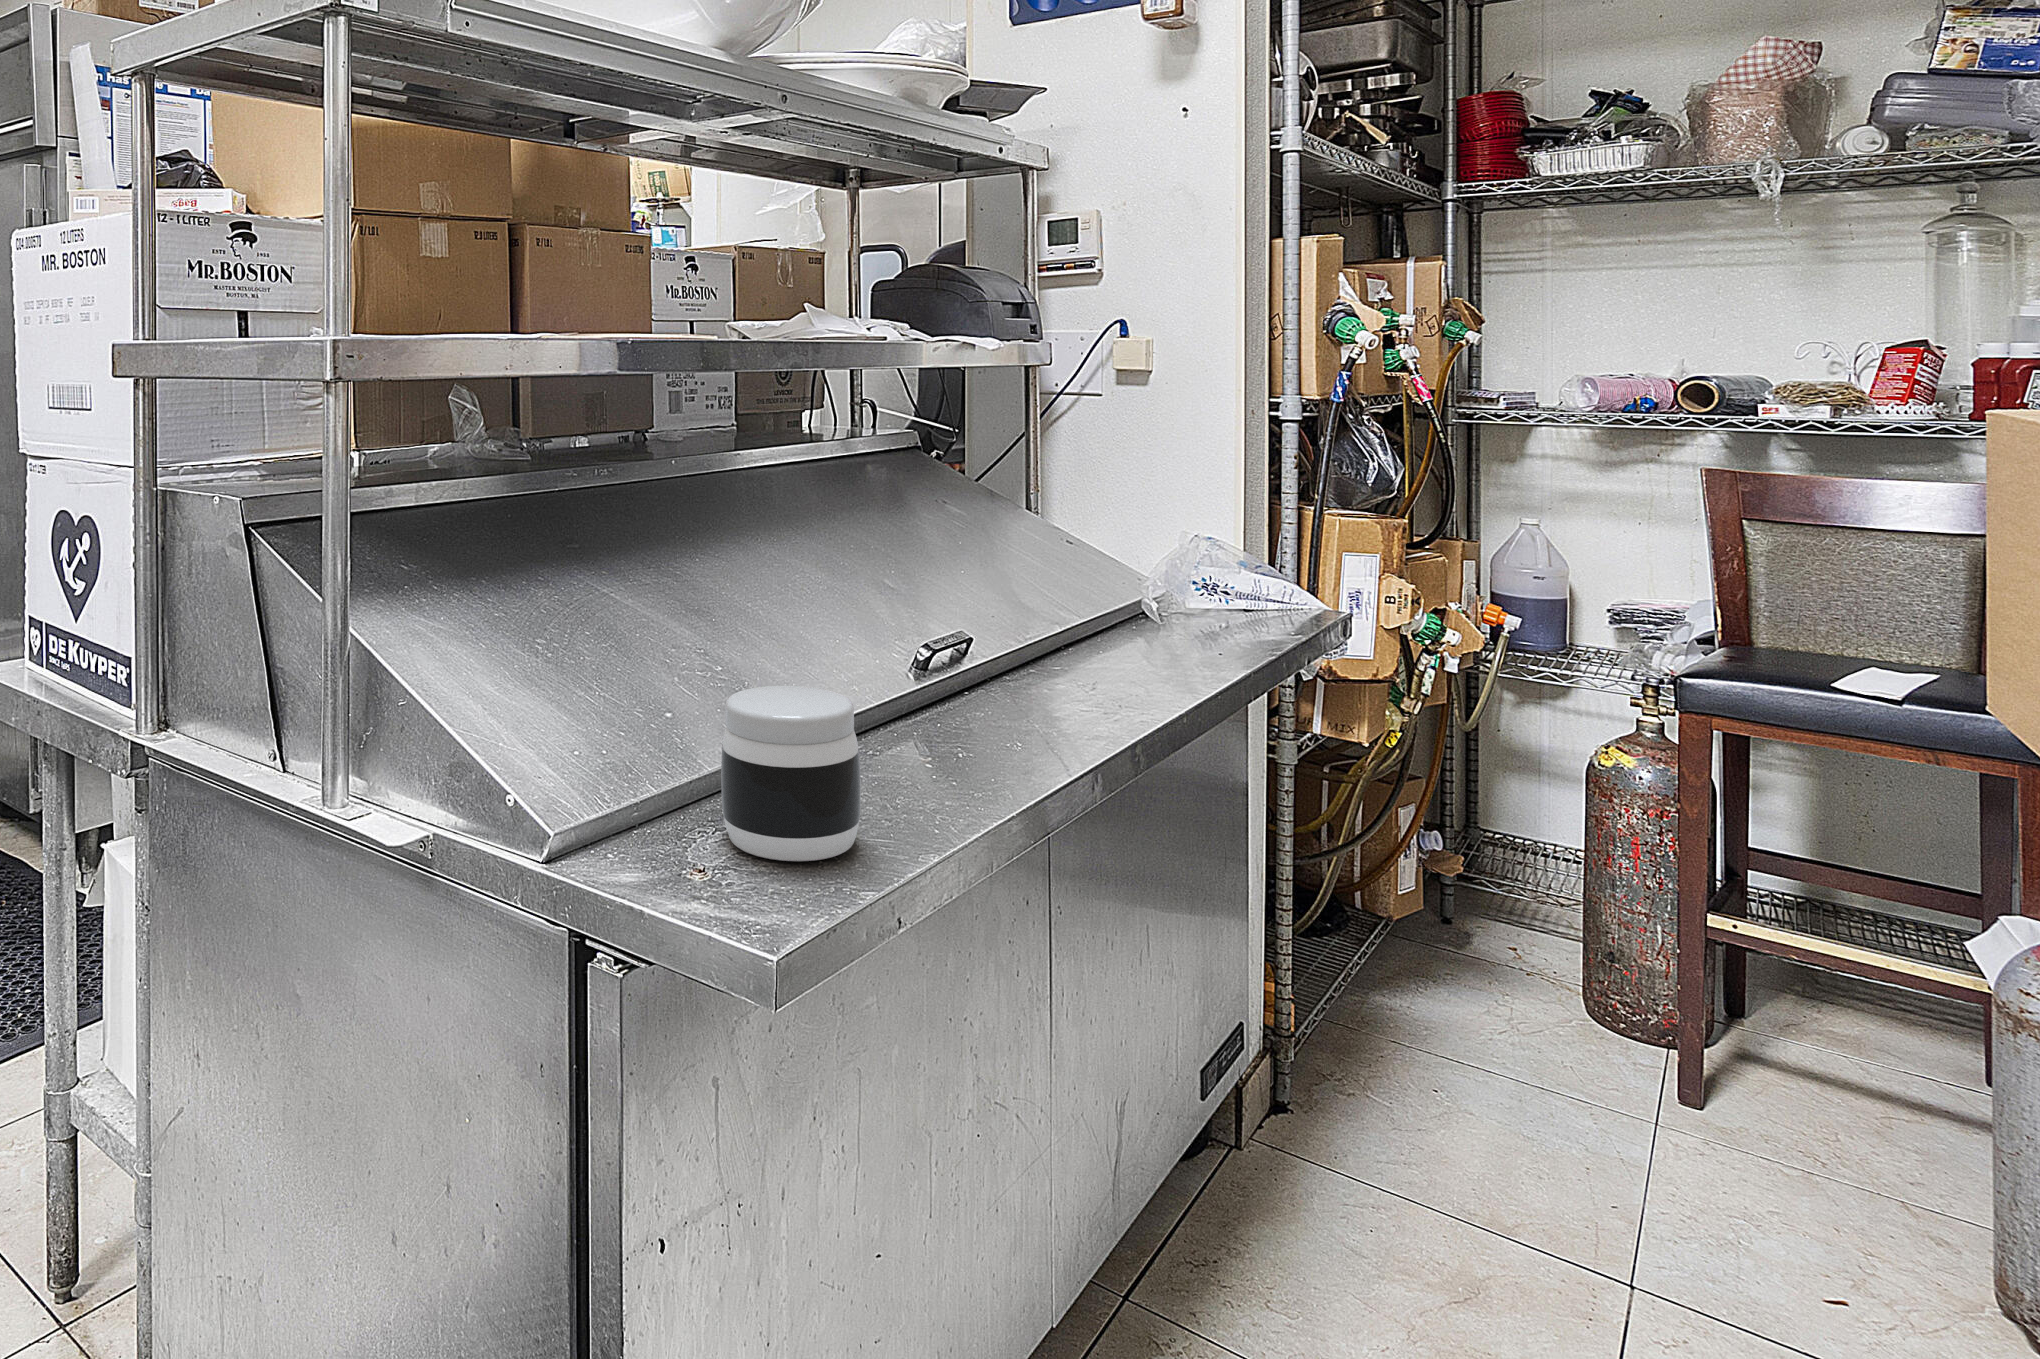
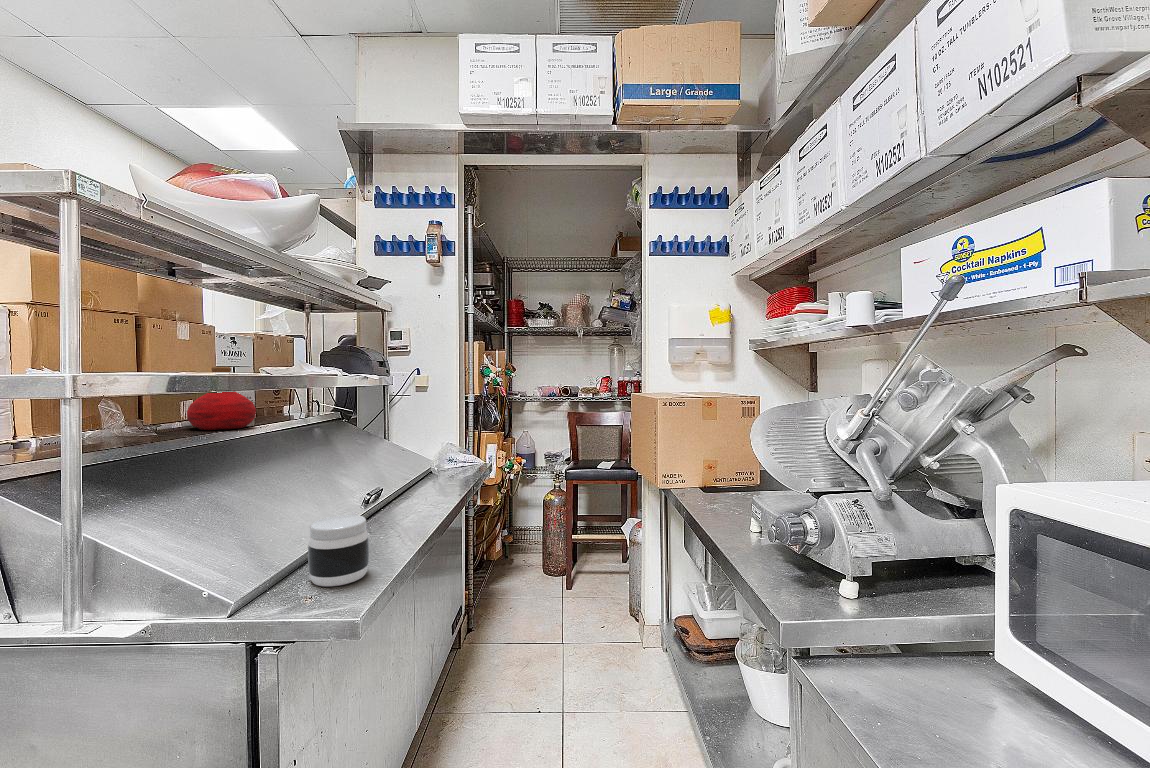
bottle: none [593,323,717,459] -> present [187,367,256,430]

